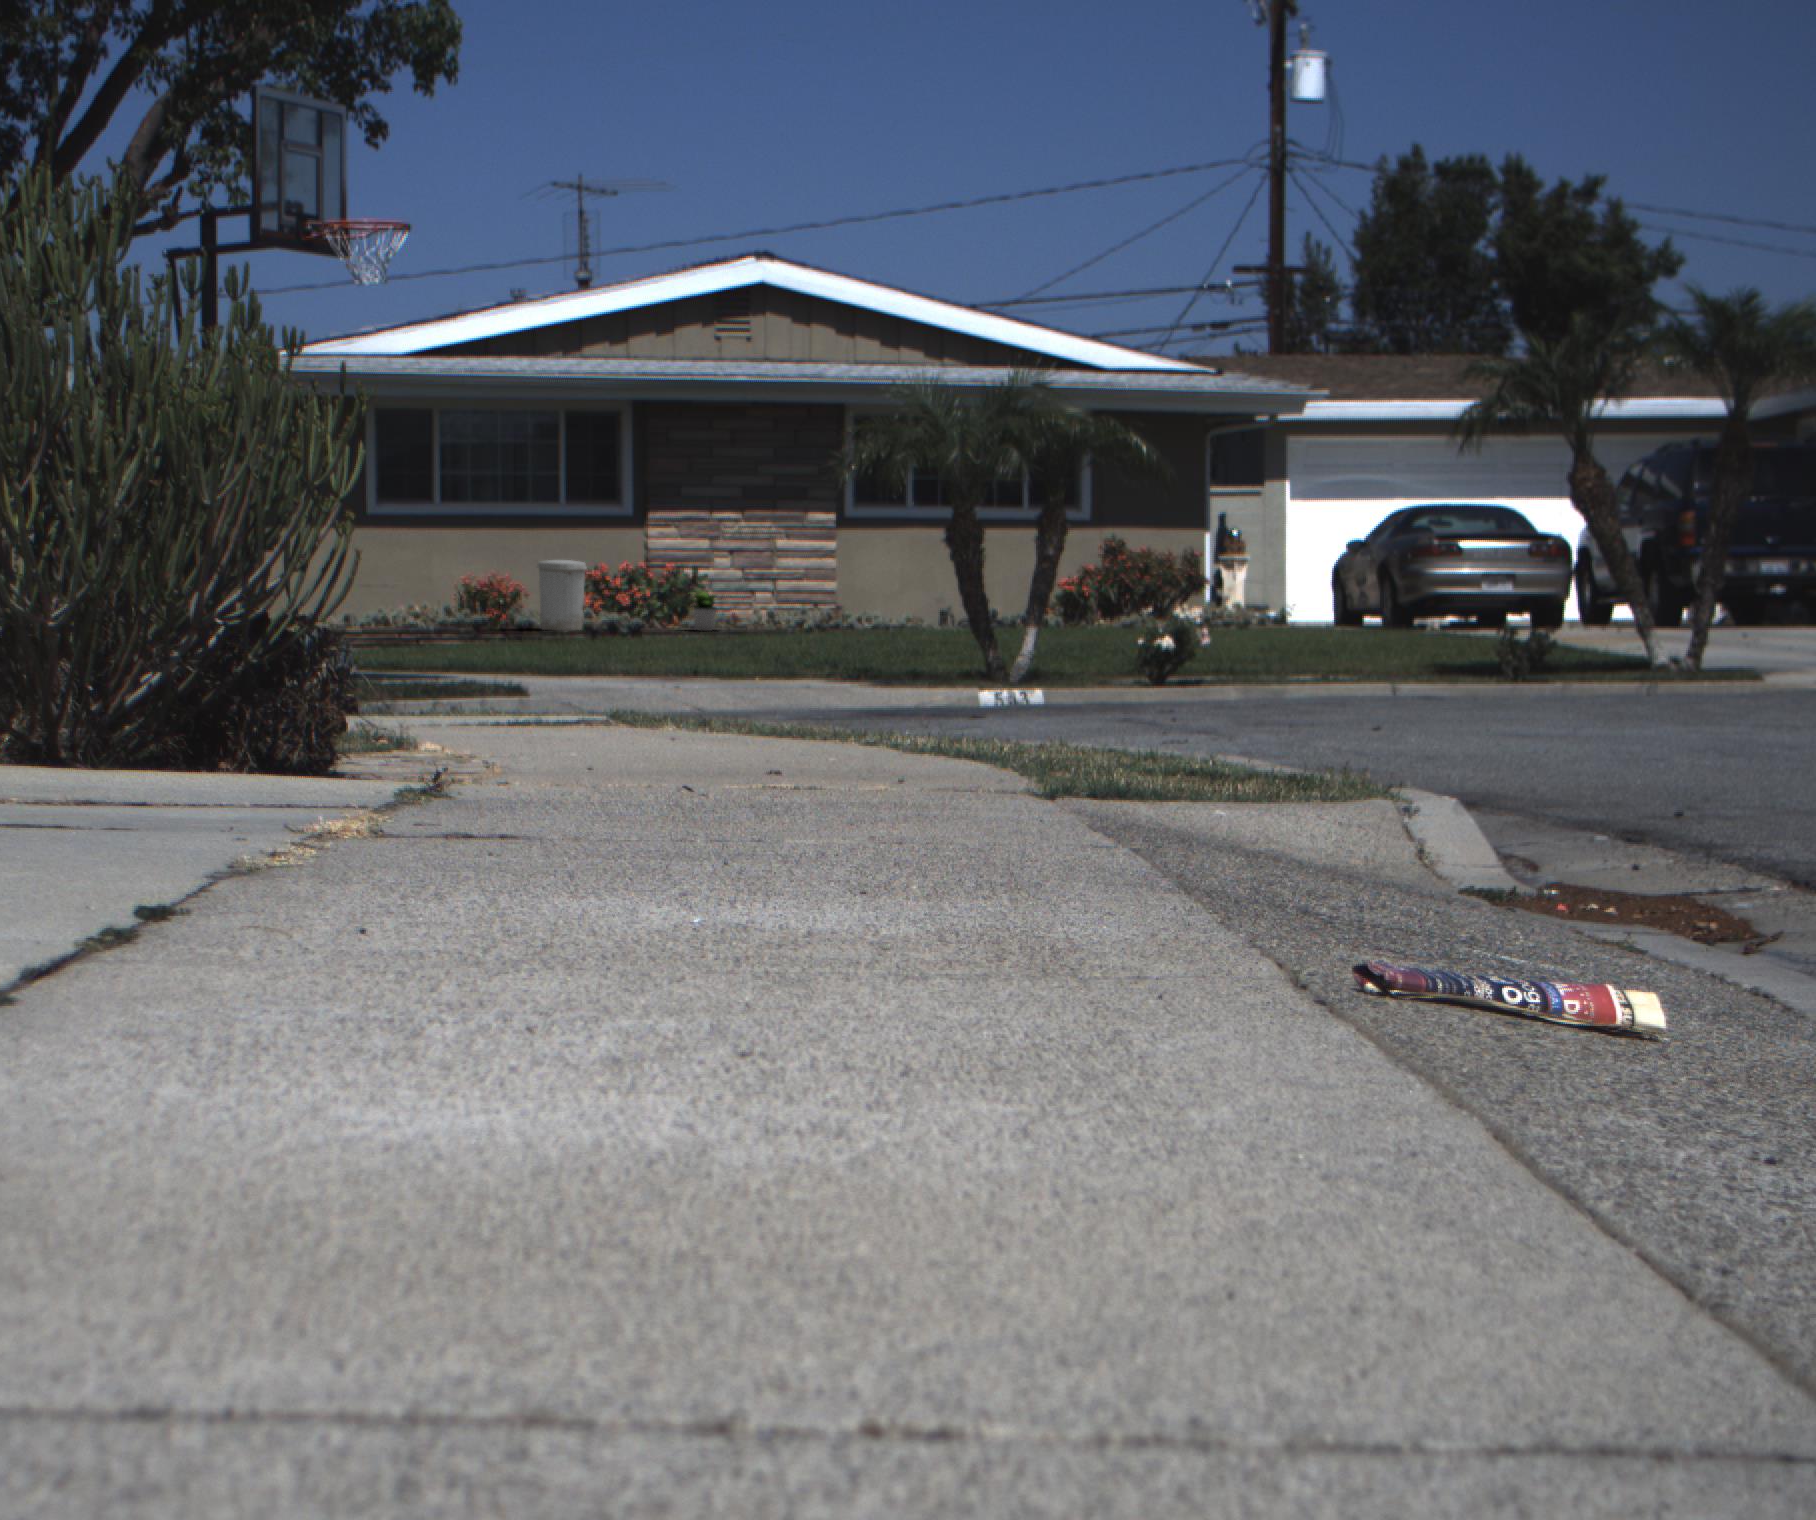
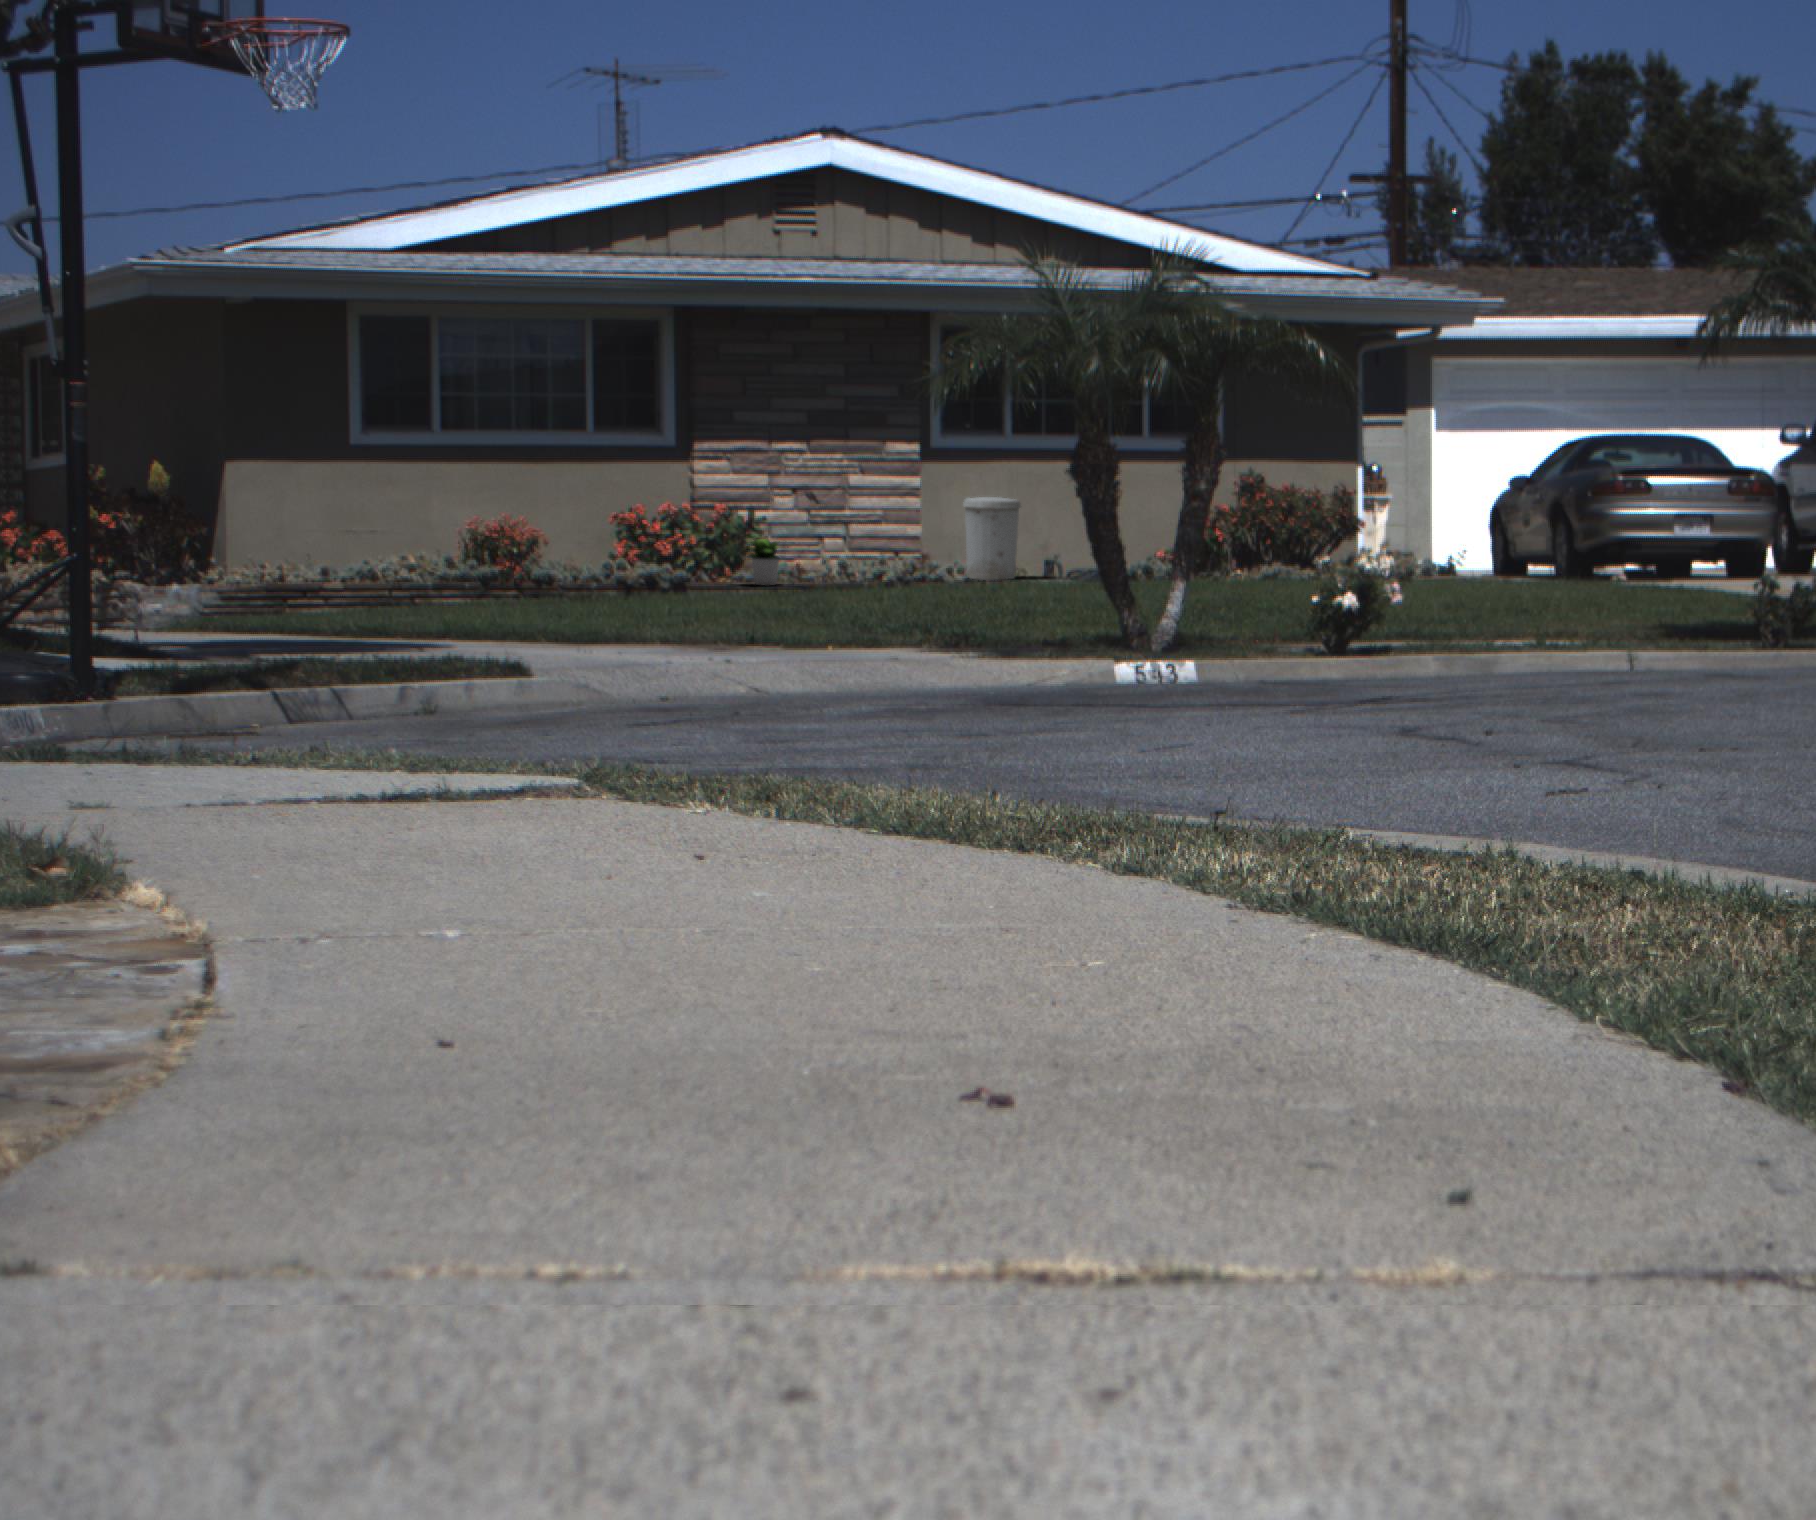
trash can: present [537,560,586,631] -> present [963,497,1021,580]

